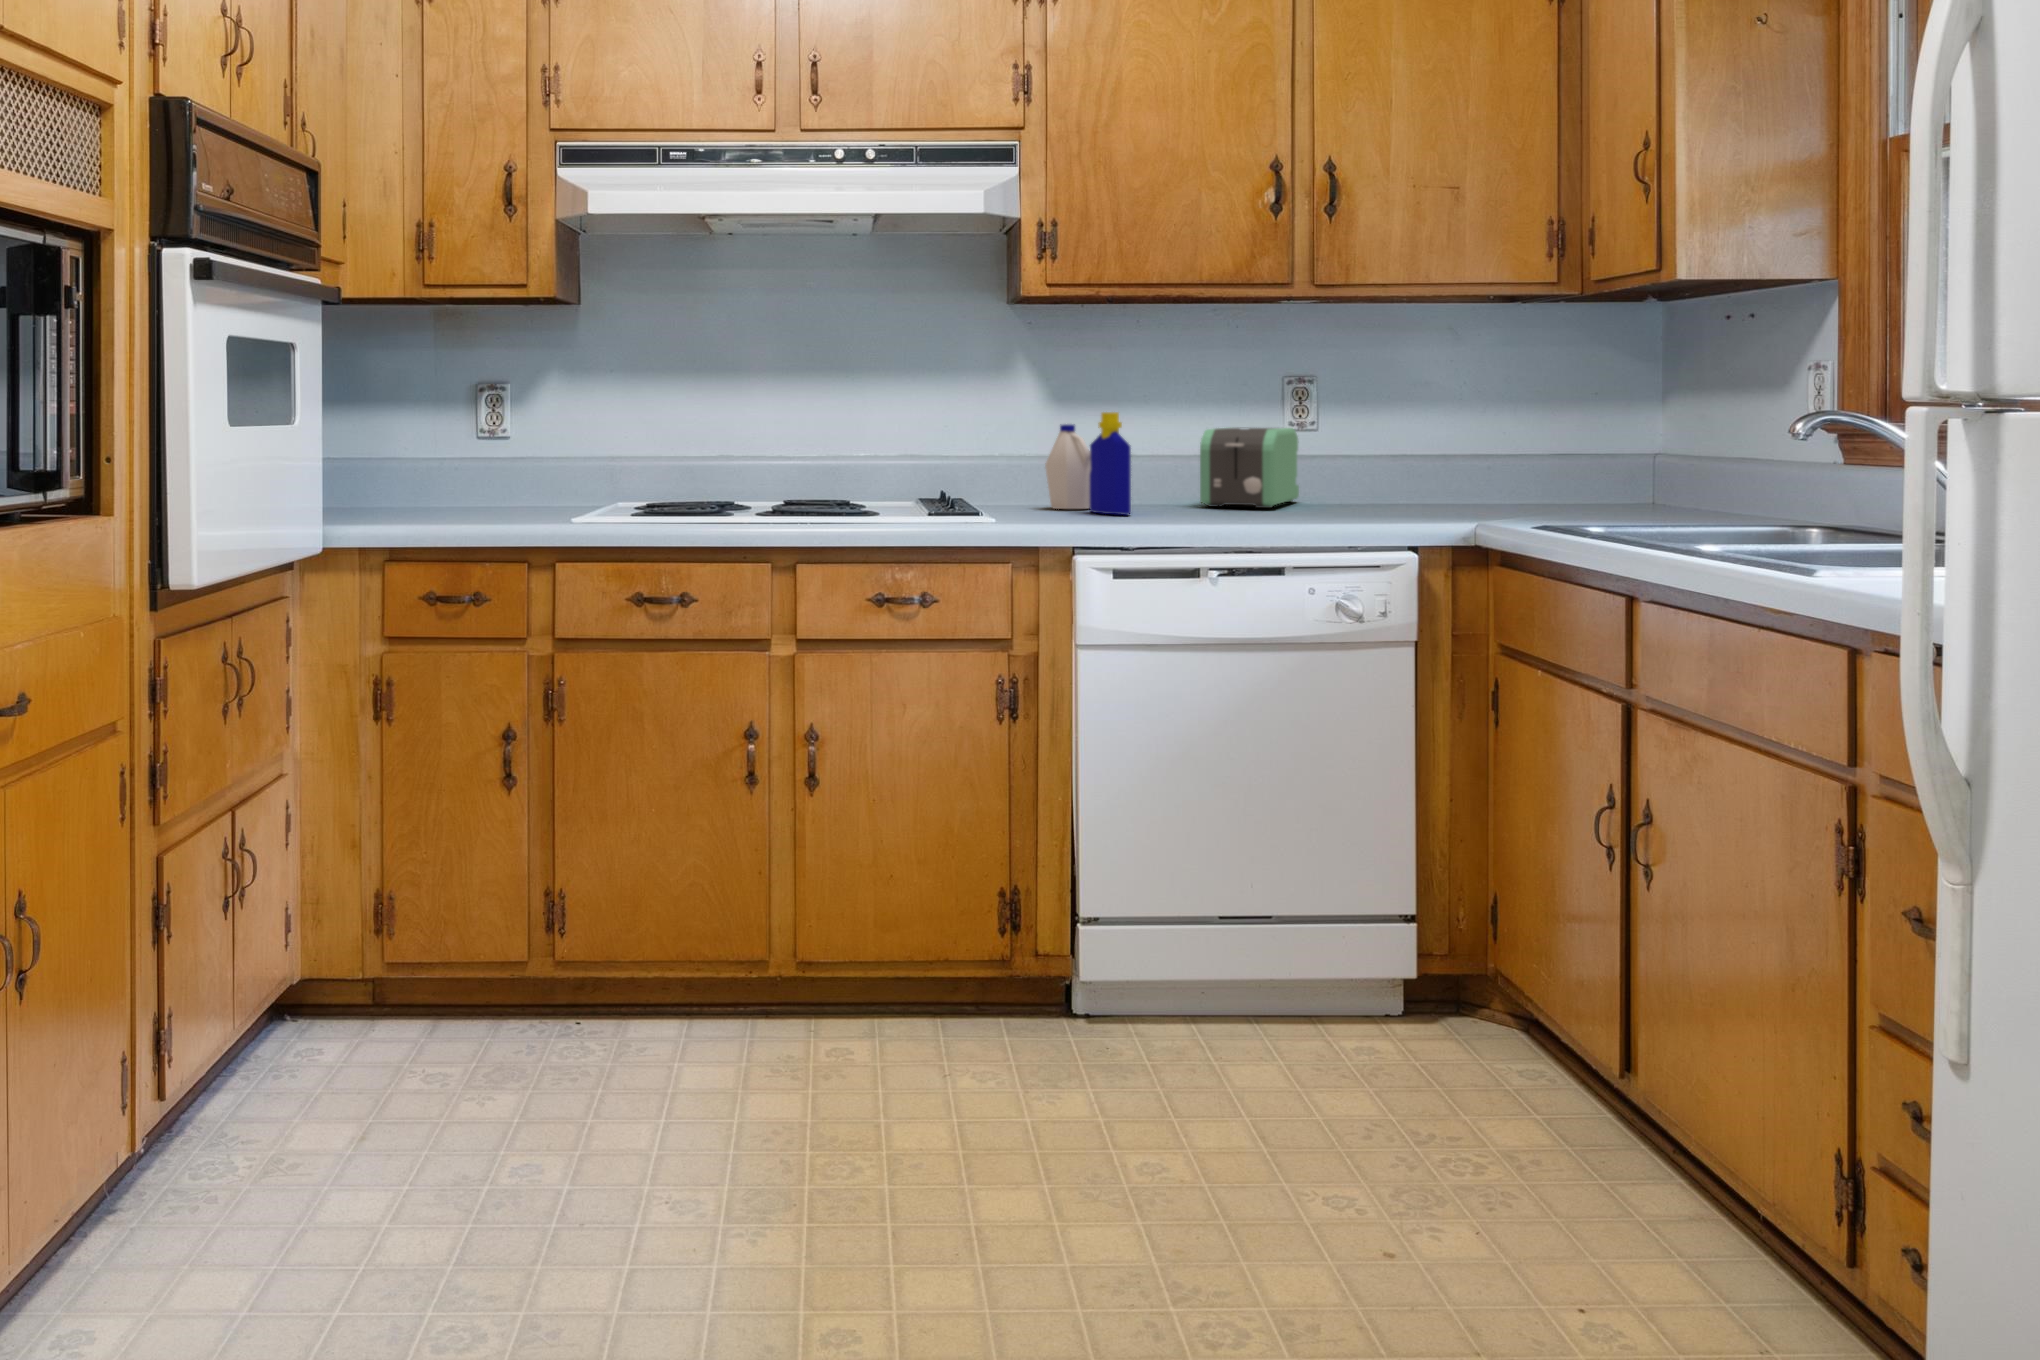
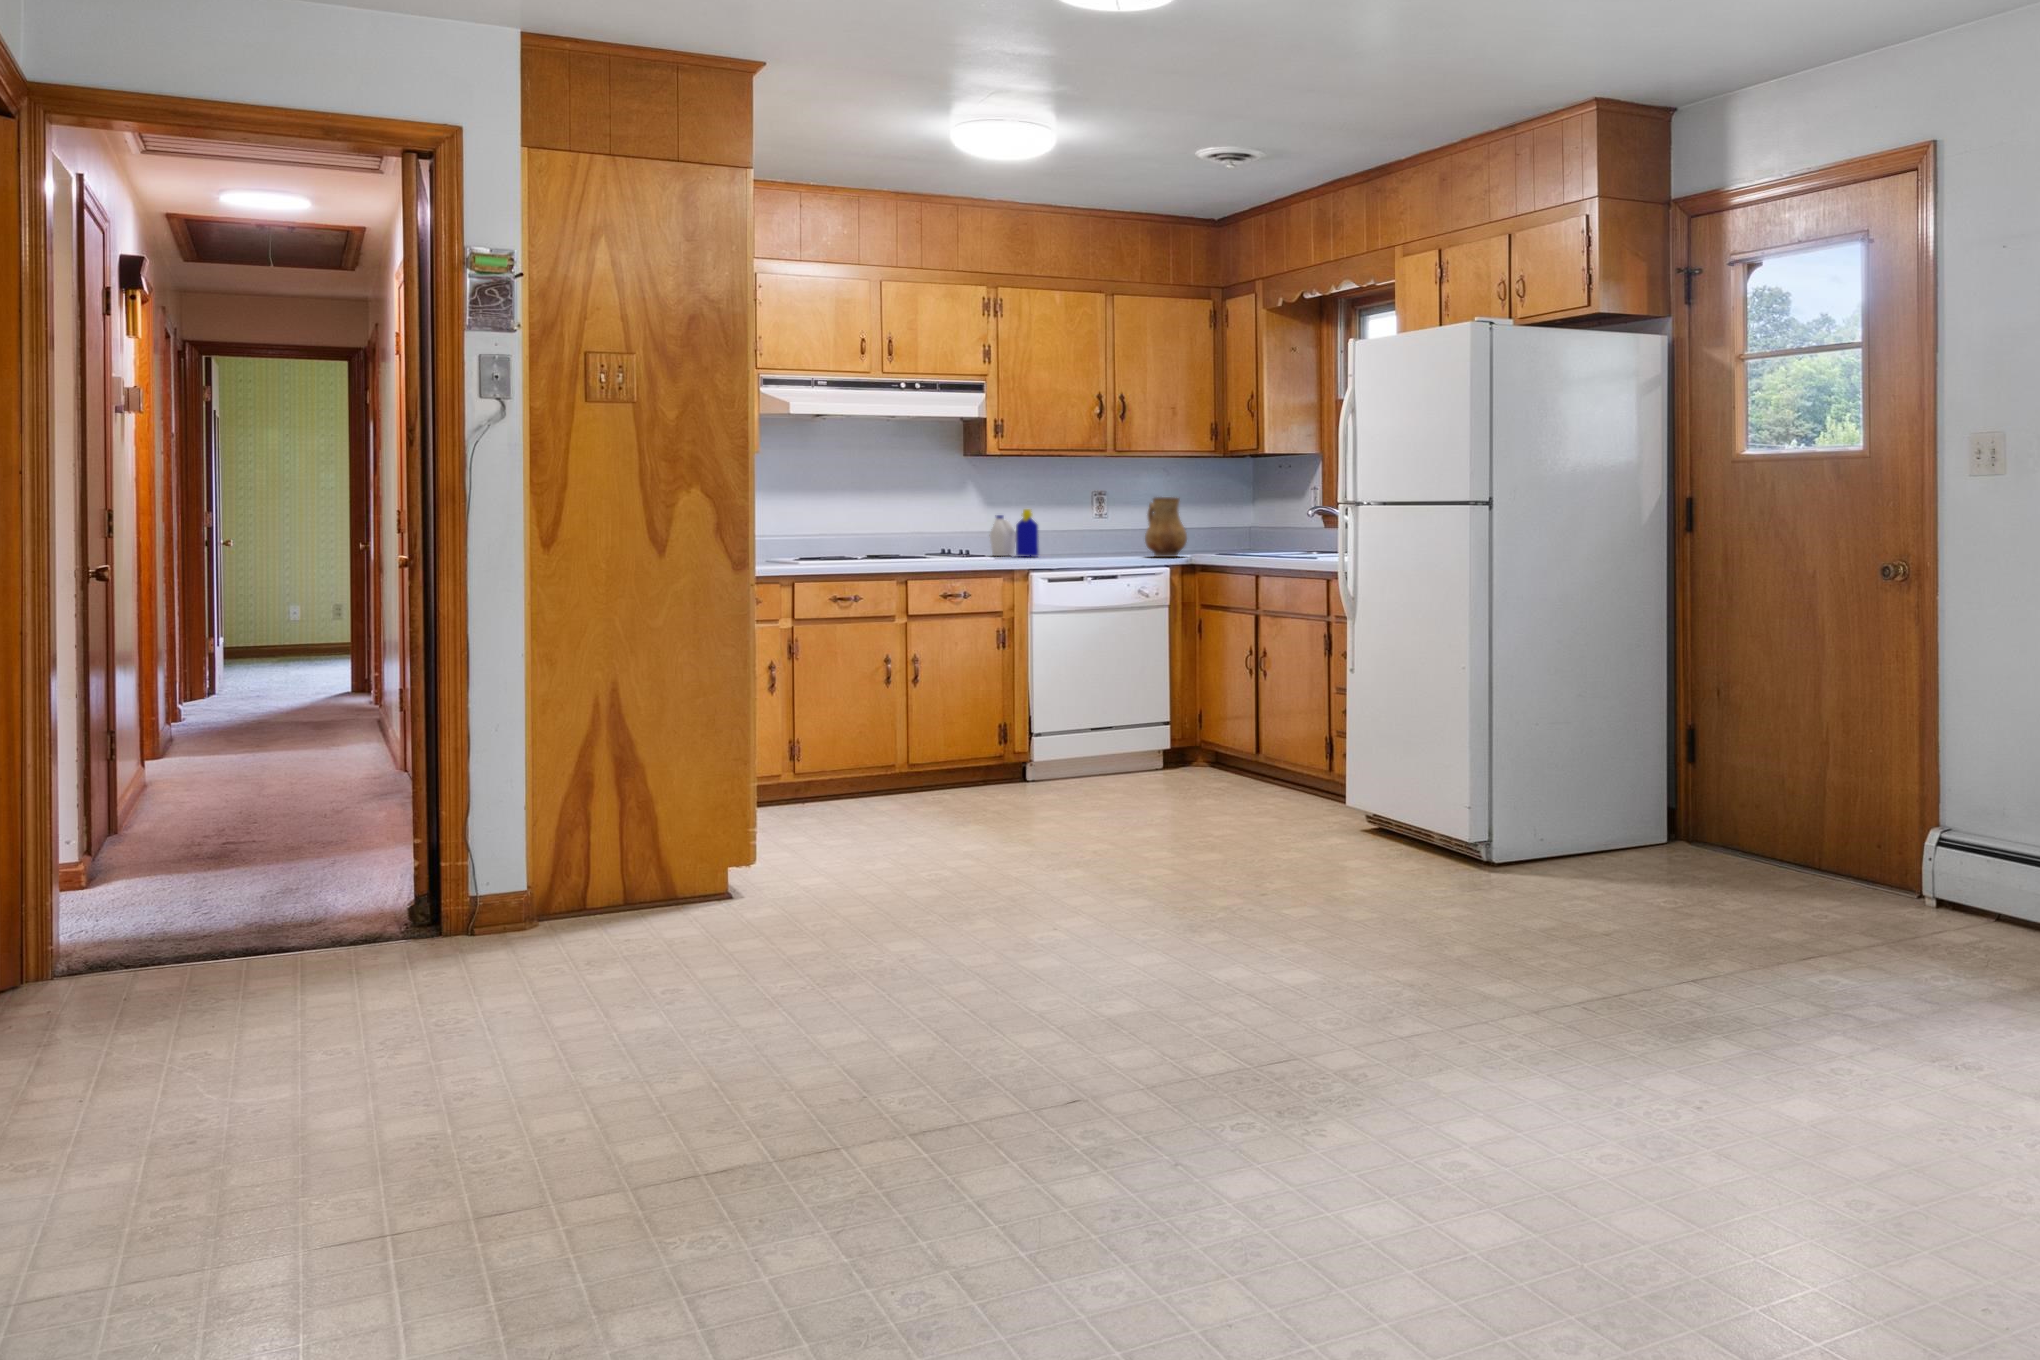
ceramic pitcher: none [1362,388,1465,529] -> present [1145,497,1187,557]
toaster: present [1200,427,1299,508] -> none [1059,515,1098,553]

